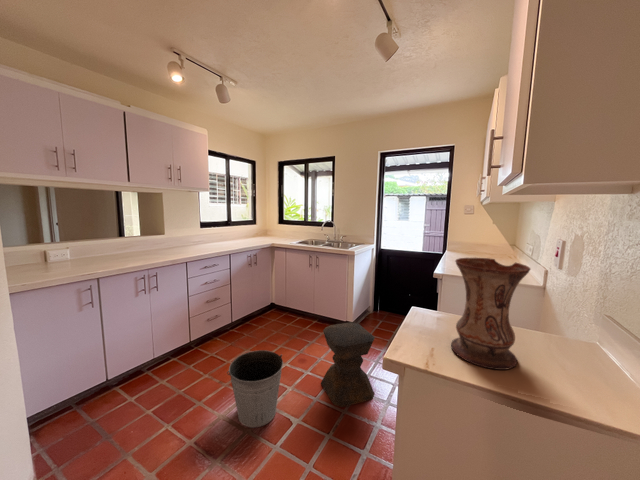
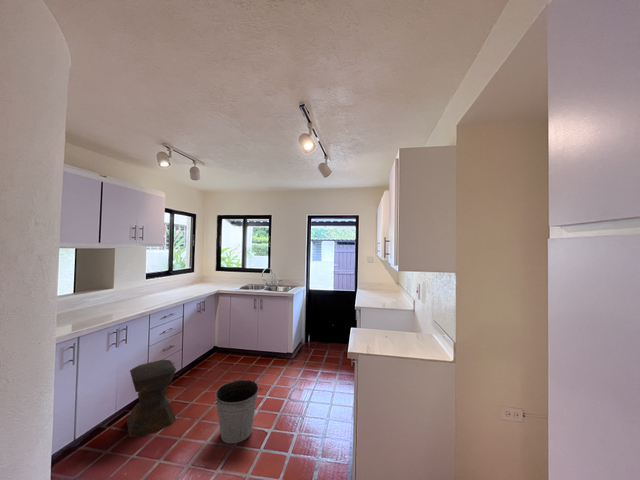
vase: present [451,258,530,370] -> none [375,298,405,349]
stool: present [321,322,375,407] -> present [127,360,176,437]

